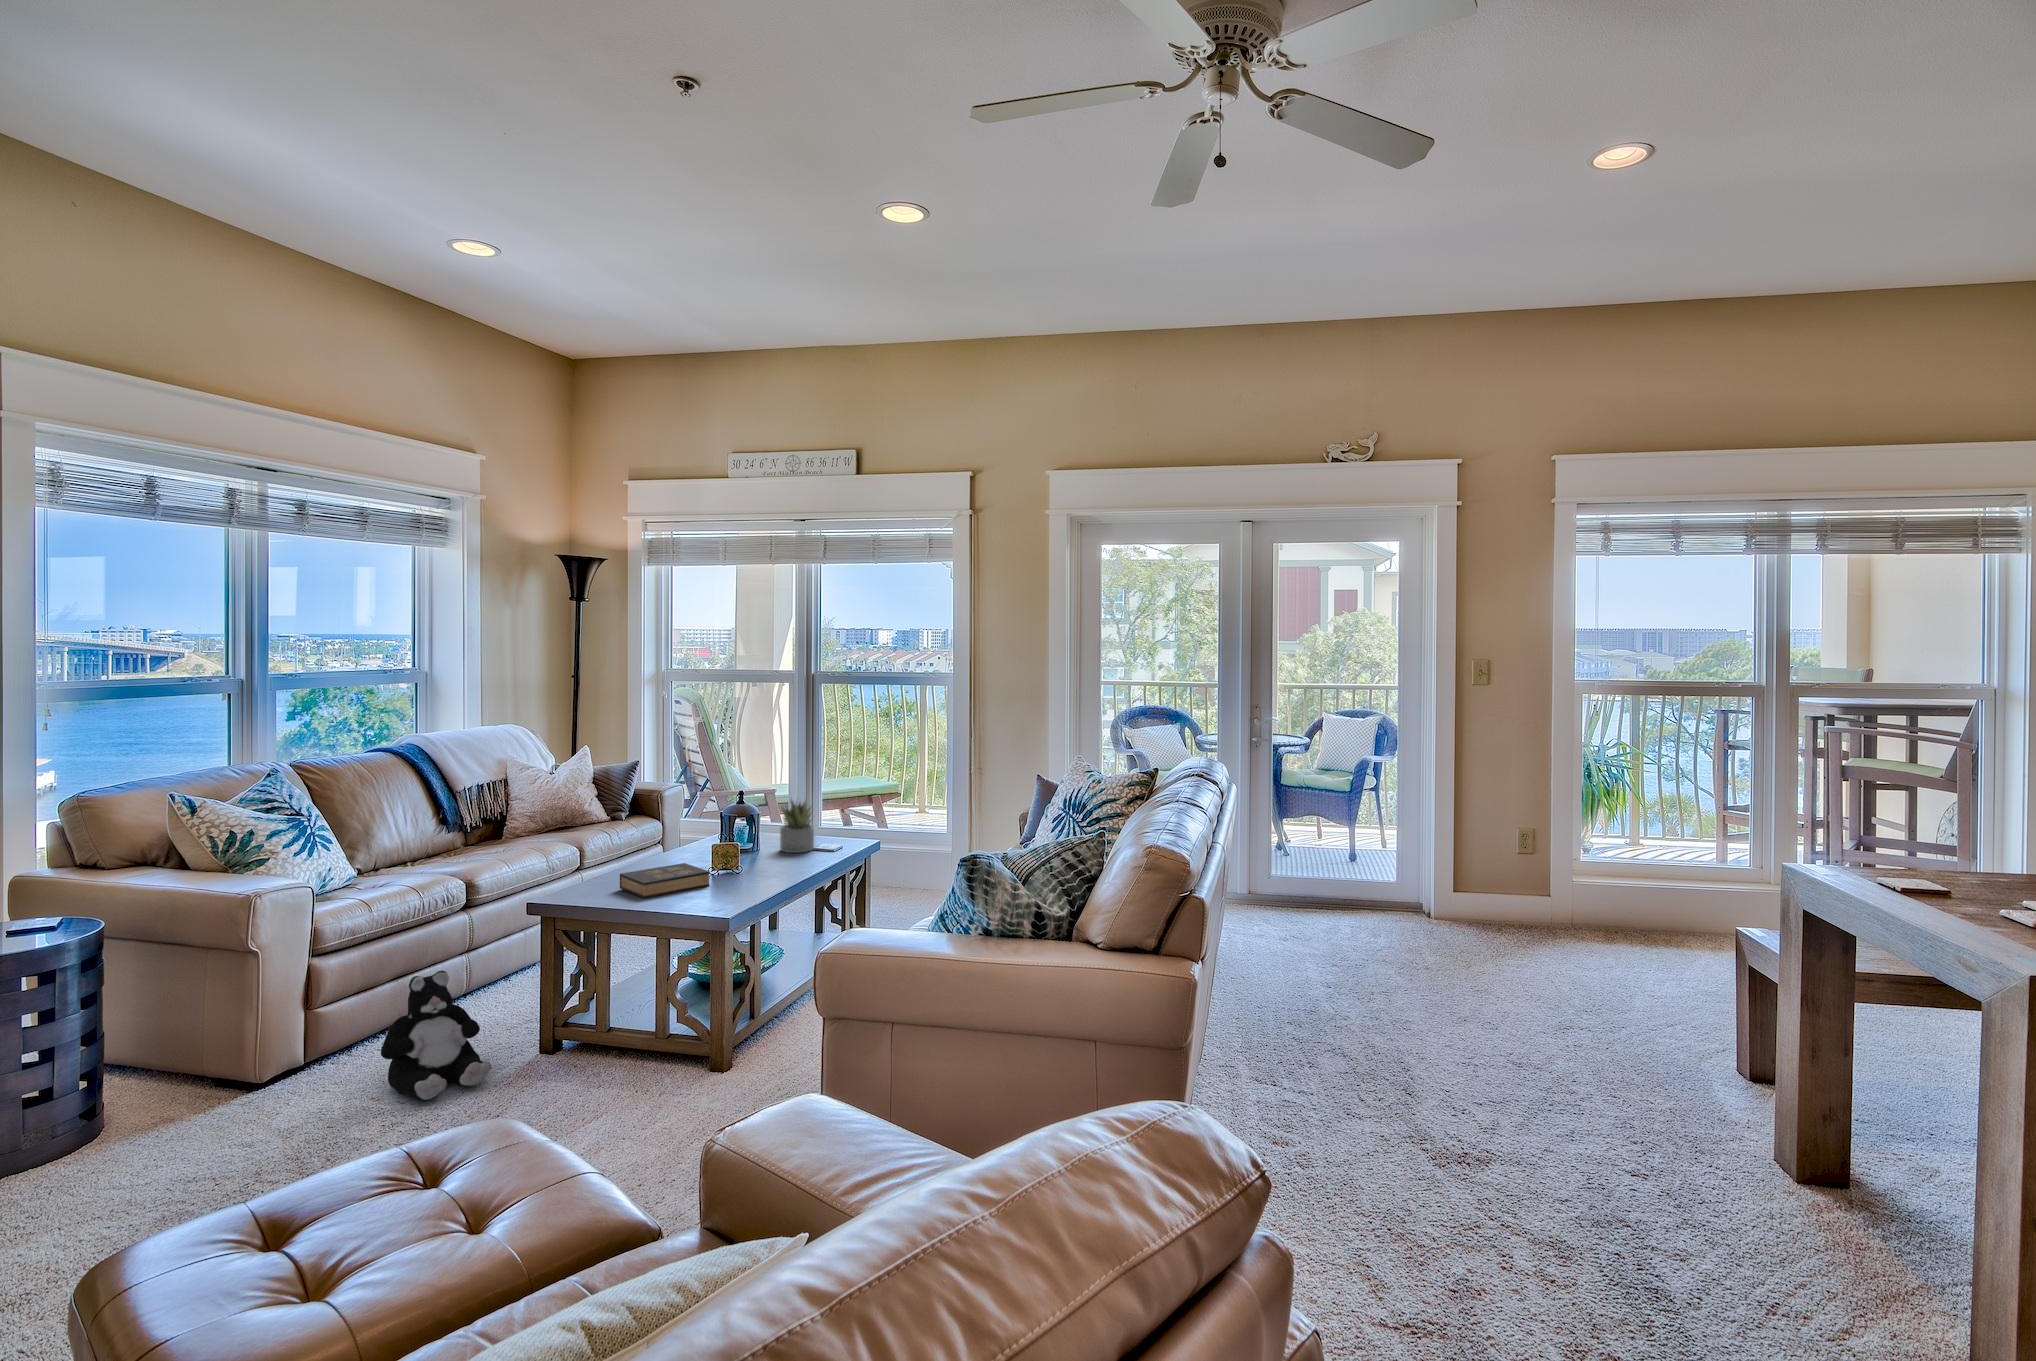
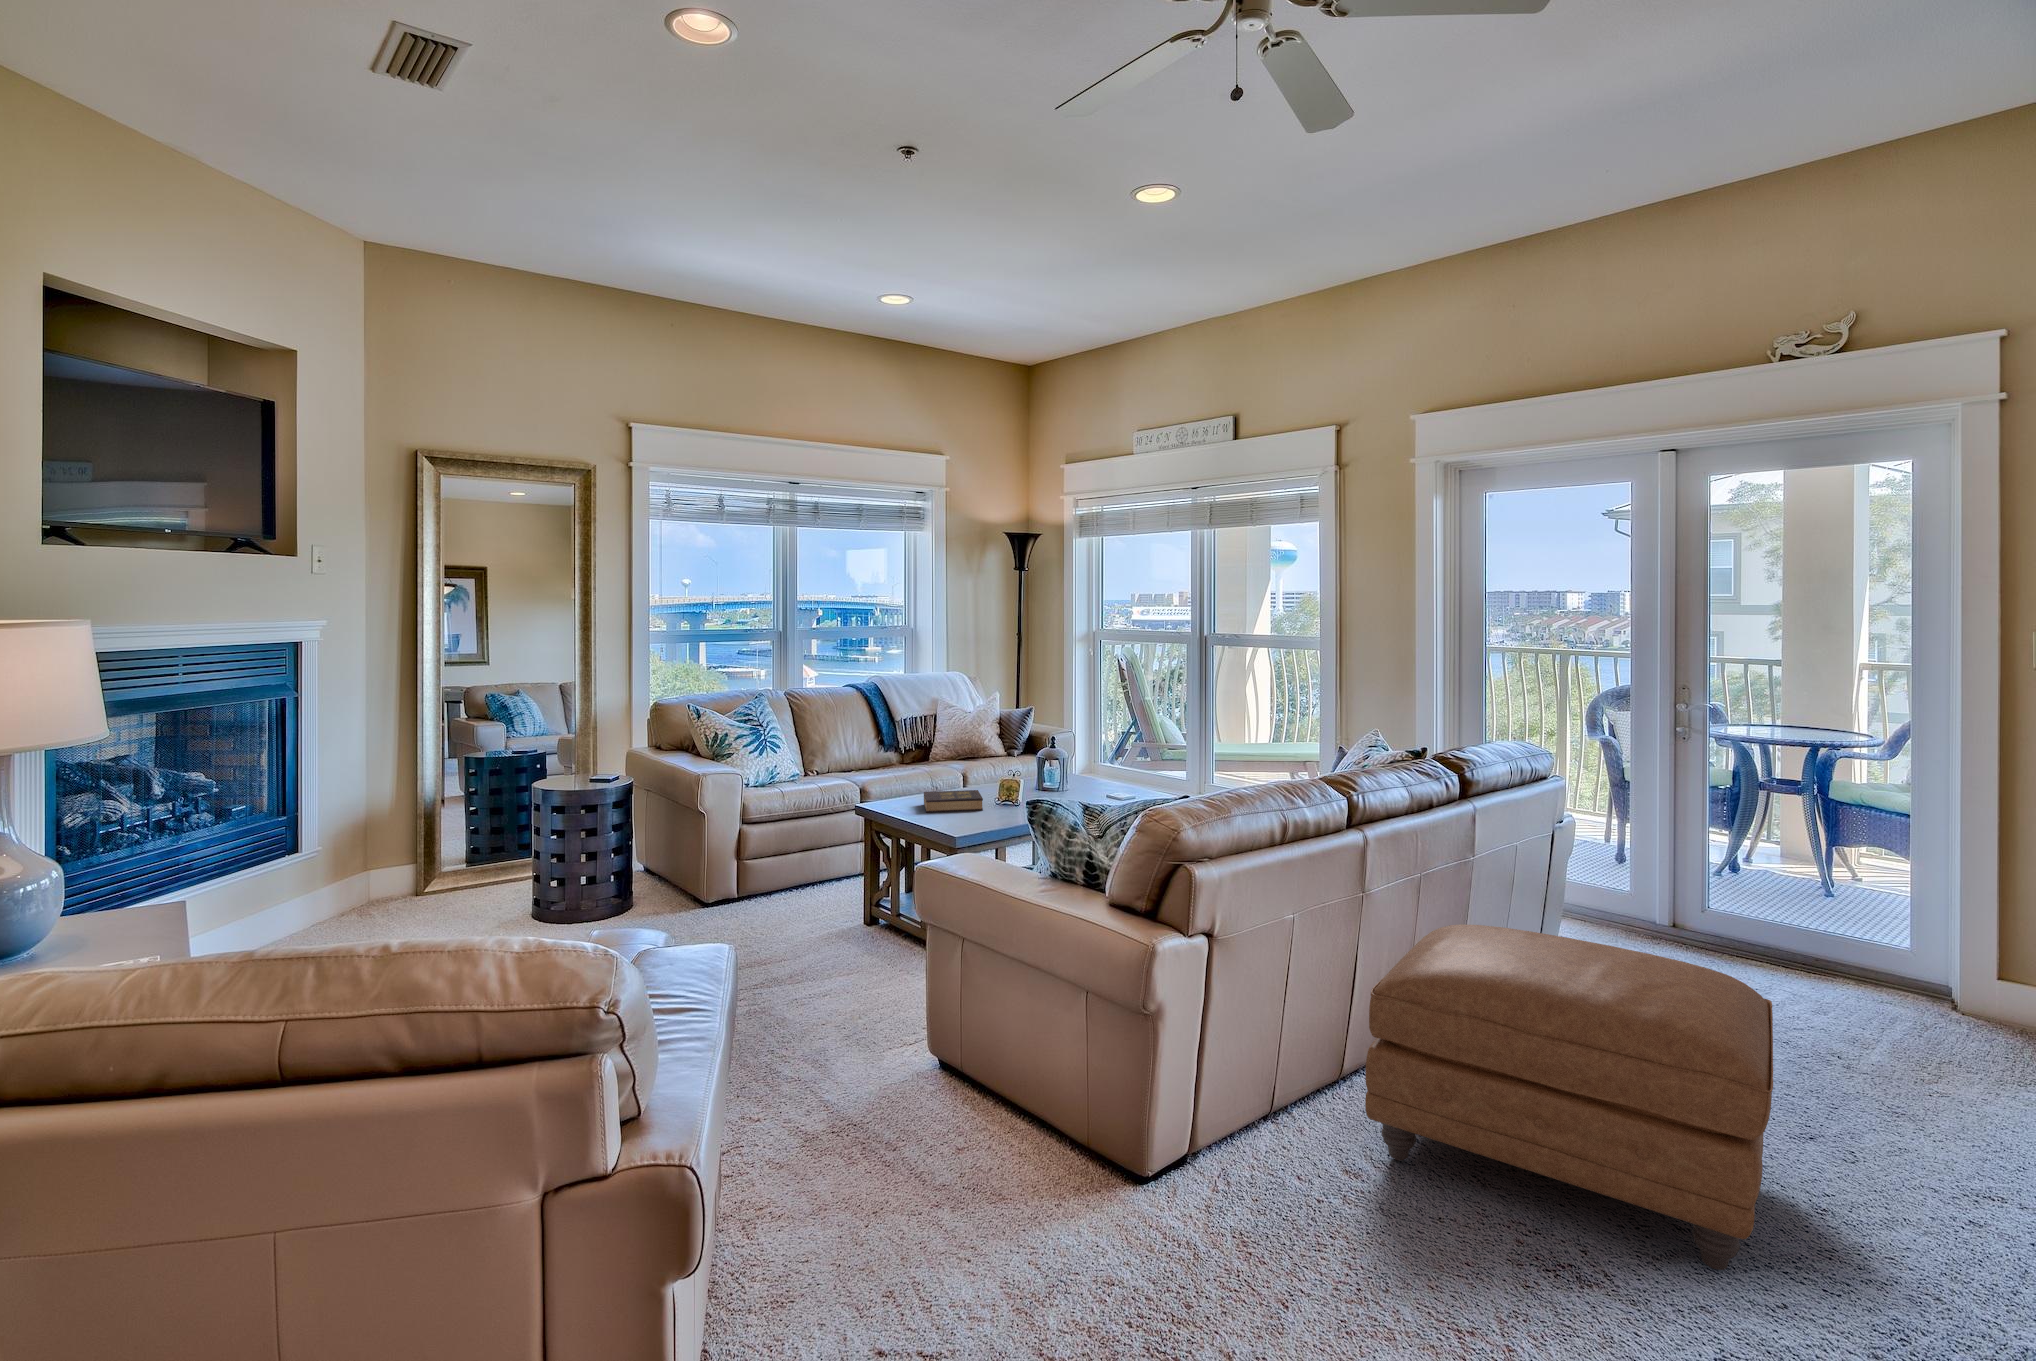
succulent plant: present [780,798,814,853] -> none [1079,744,1111,794]
ottoman: none [1249,912,1580,1135] -> present [1365,924,1773,1270]
plush toy: present [381,971,492,1100] -> none [759,844,823,930]

